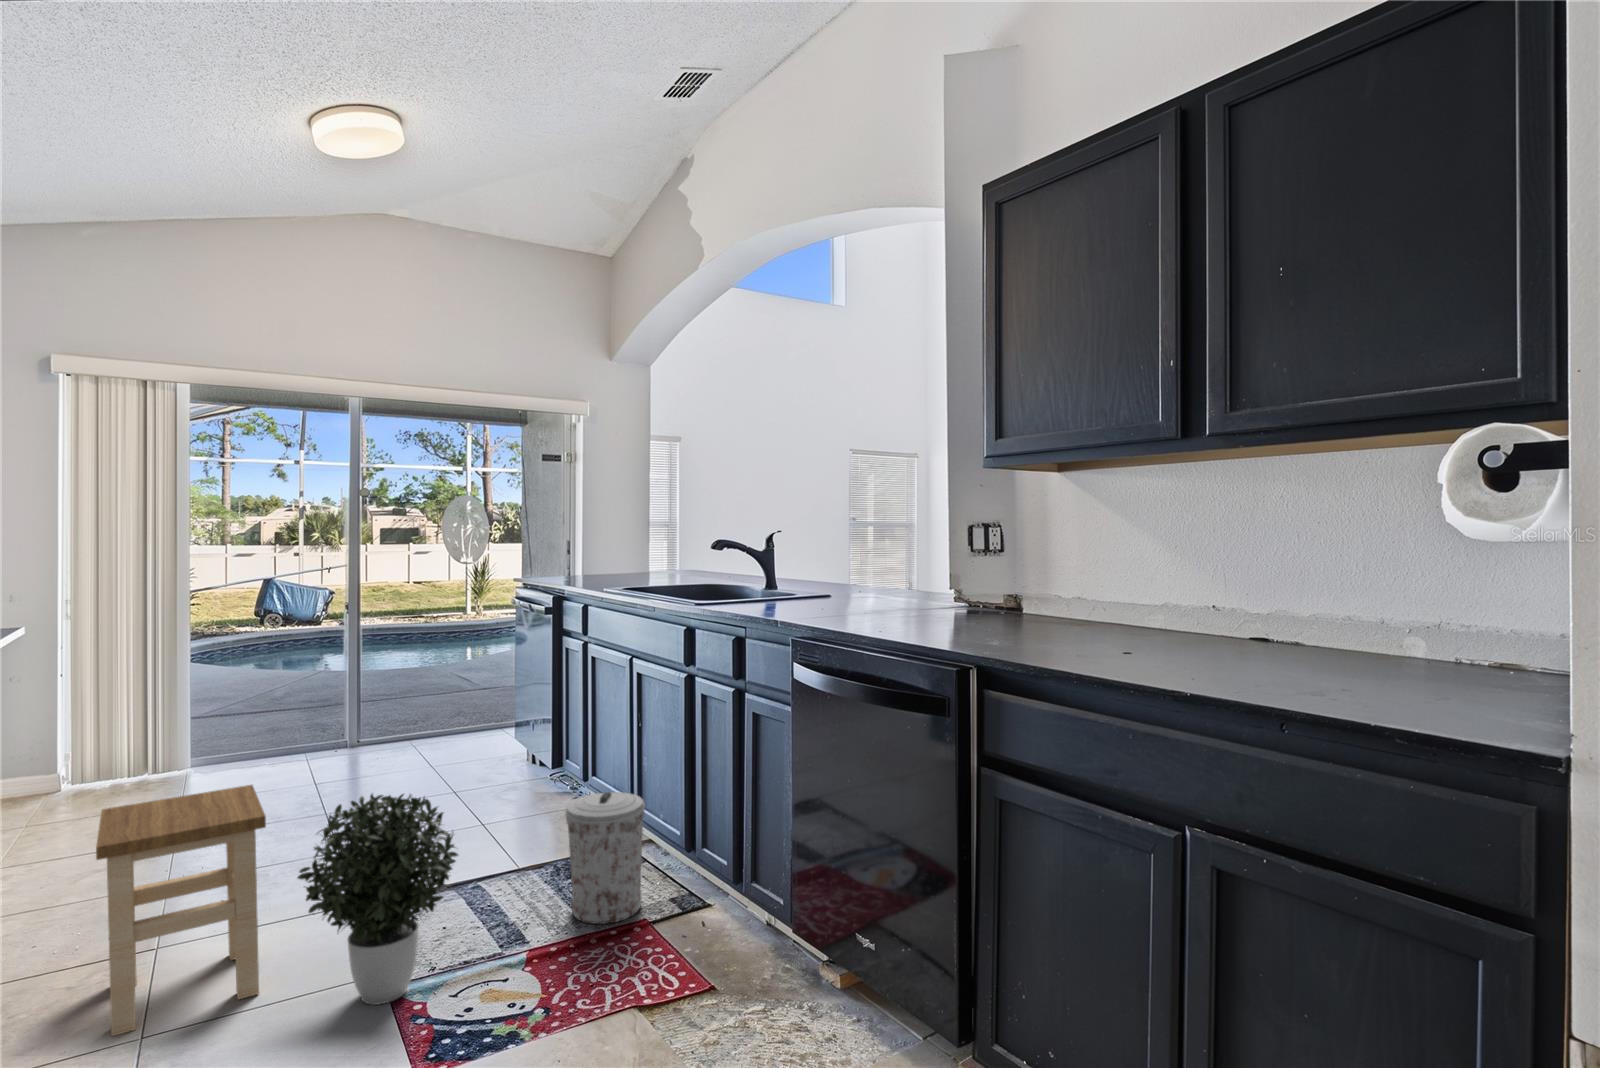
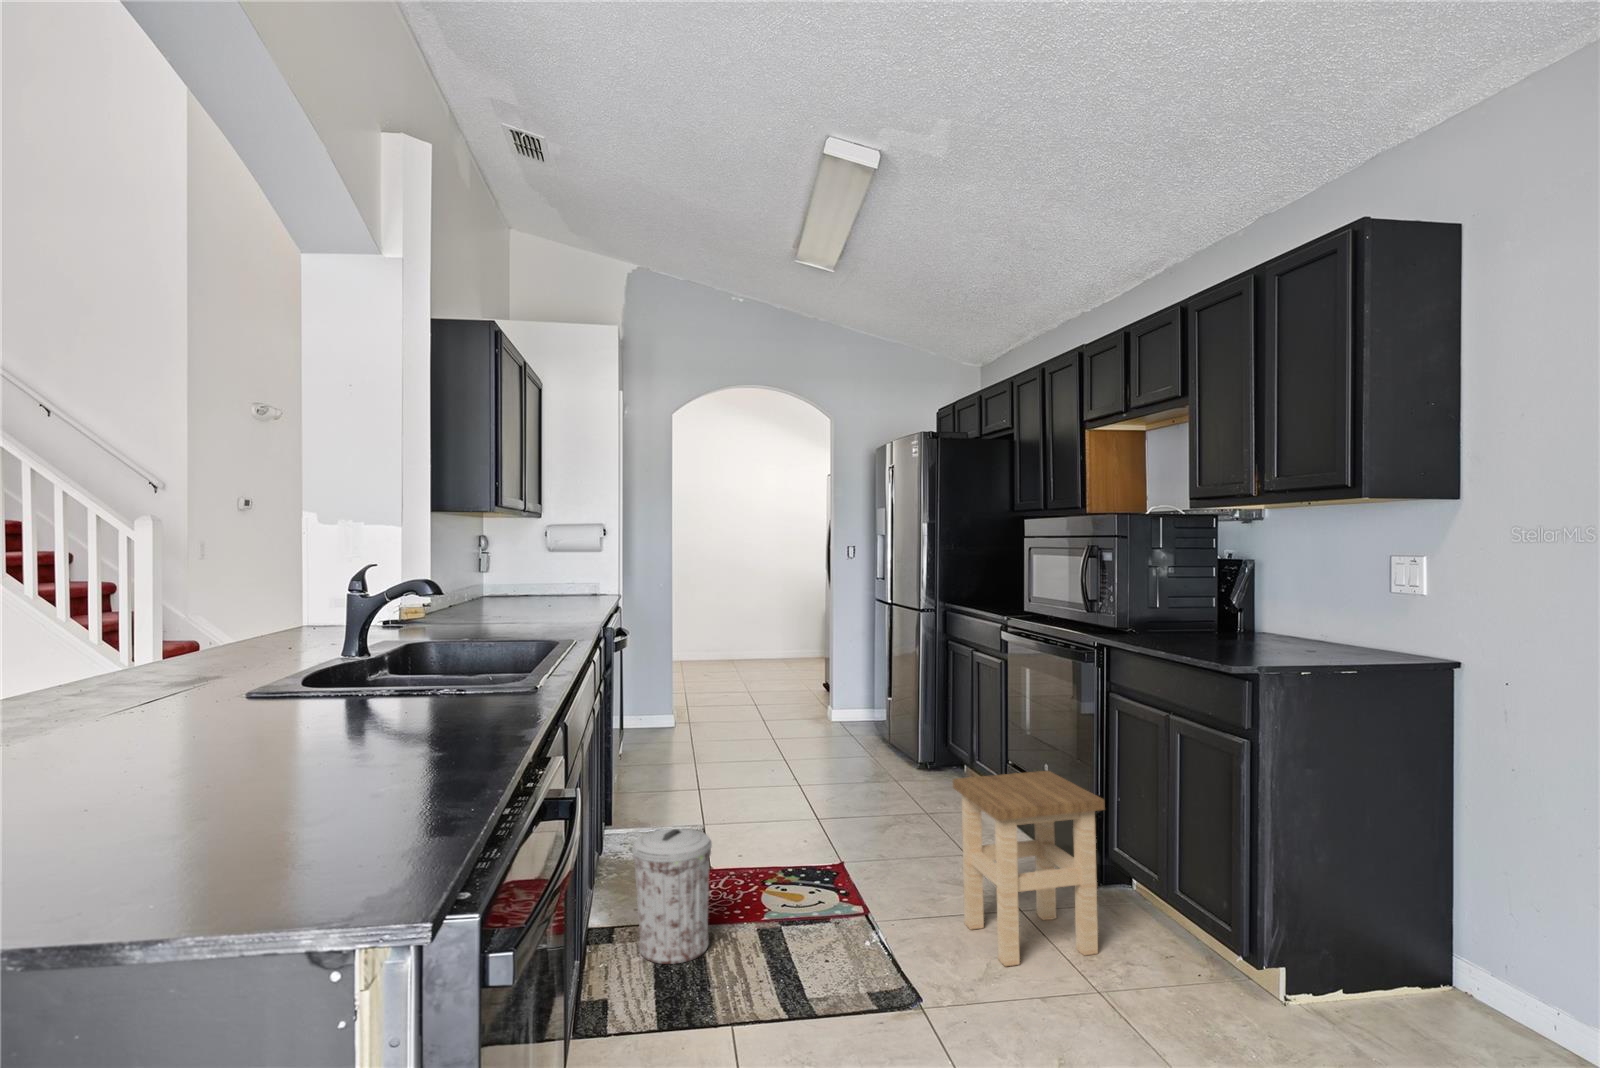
potted plant: present [298,794,458,1005] -> none [813,754,921,915]

